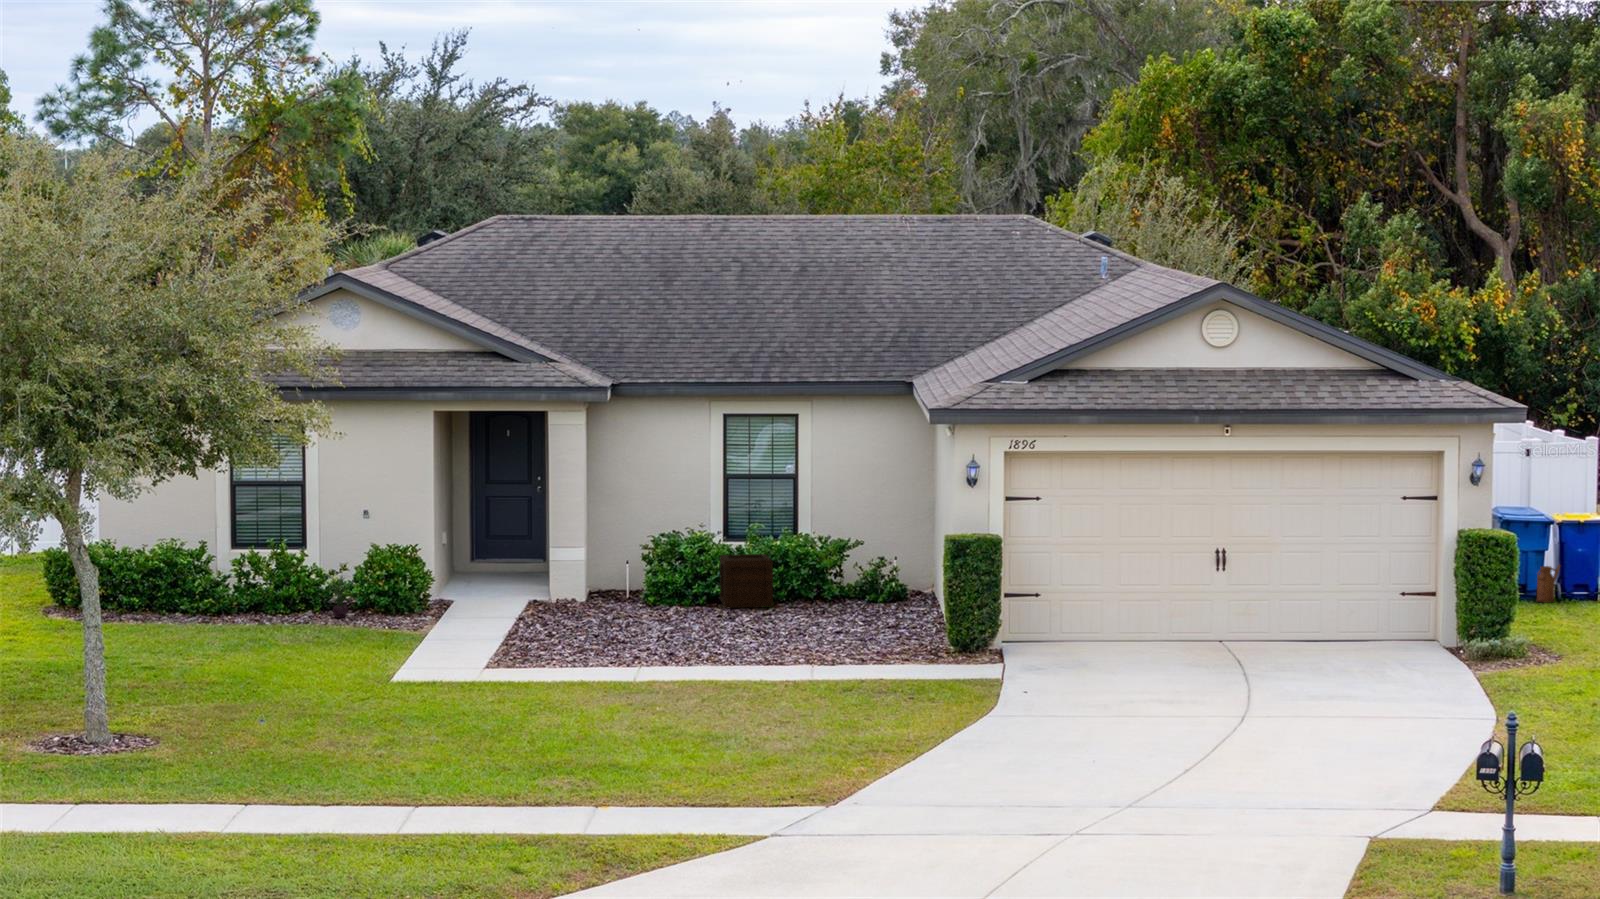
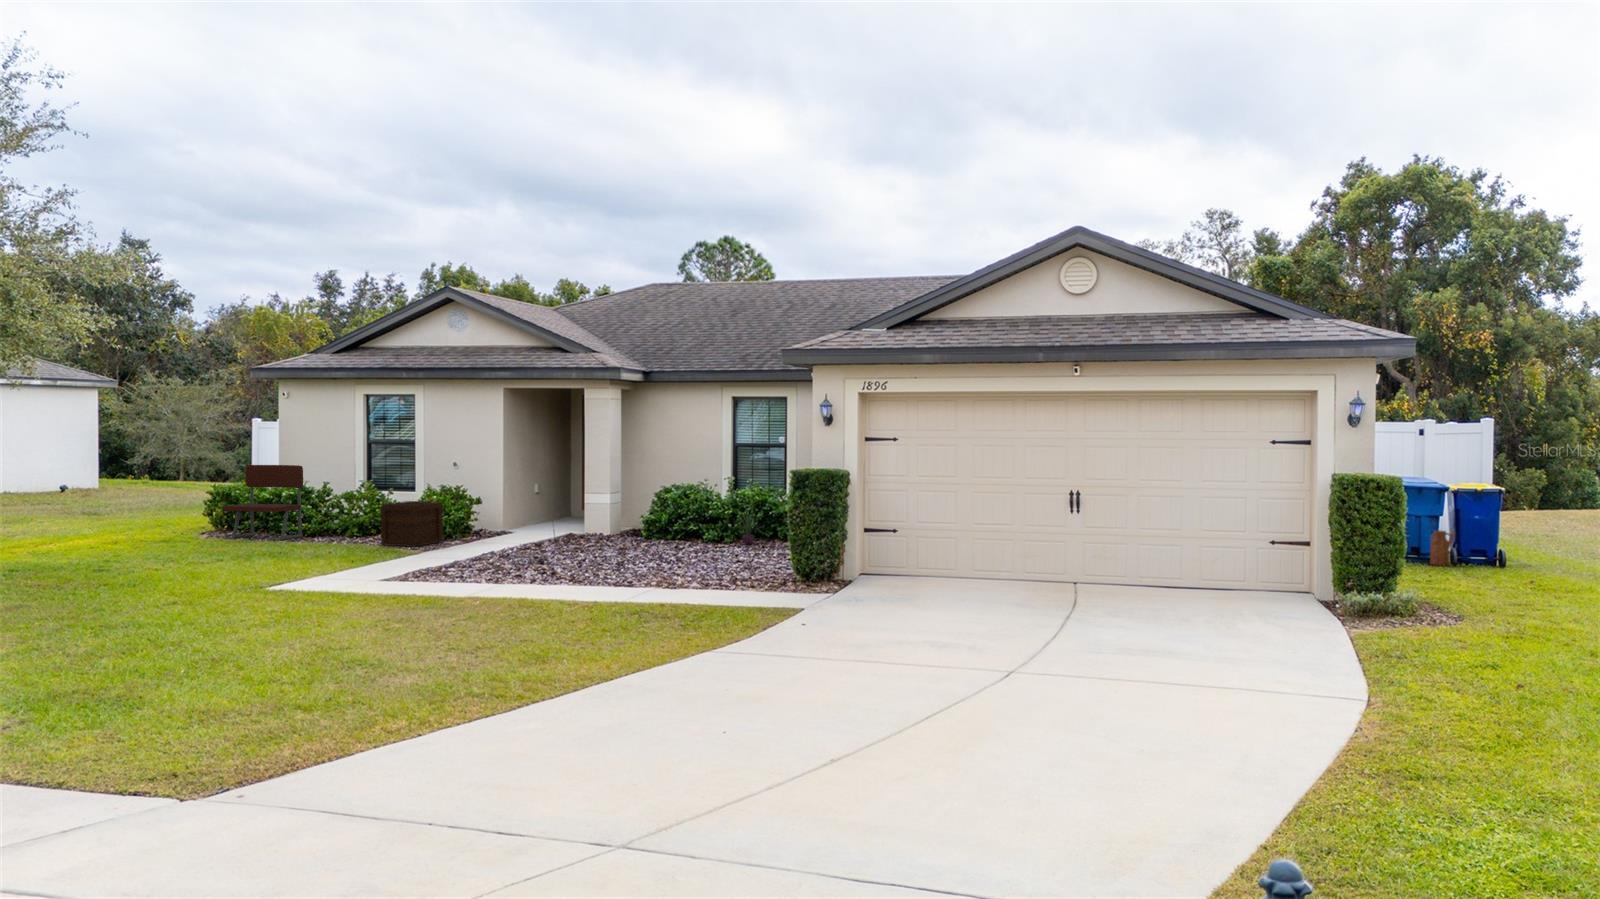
bench: none [167,525,259,620] -> present [222,465,303,540]
wooden crate: present [720,554,773,609] -> present [381,501,443,547]
decorative plant: present [331,576,348,618] -> present [742,511,754,545]

